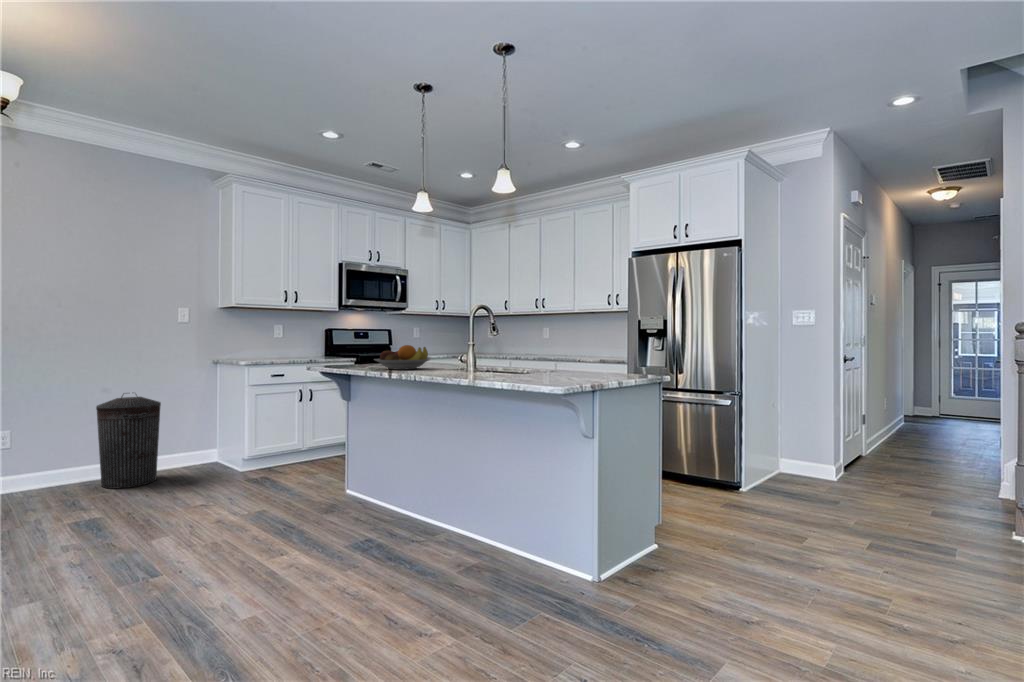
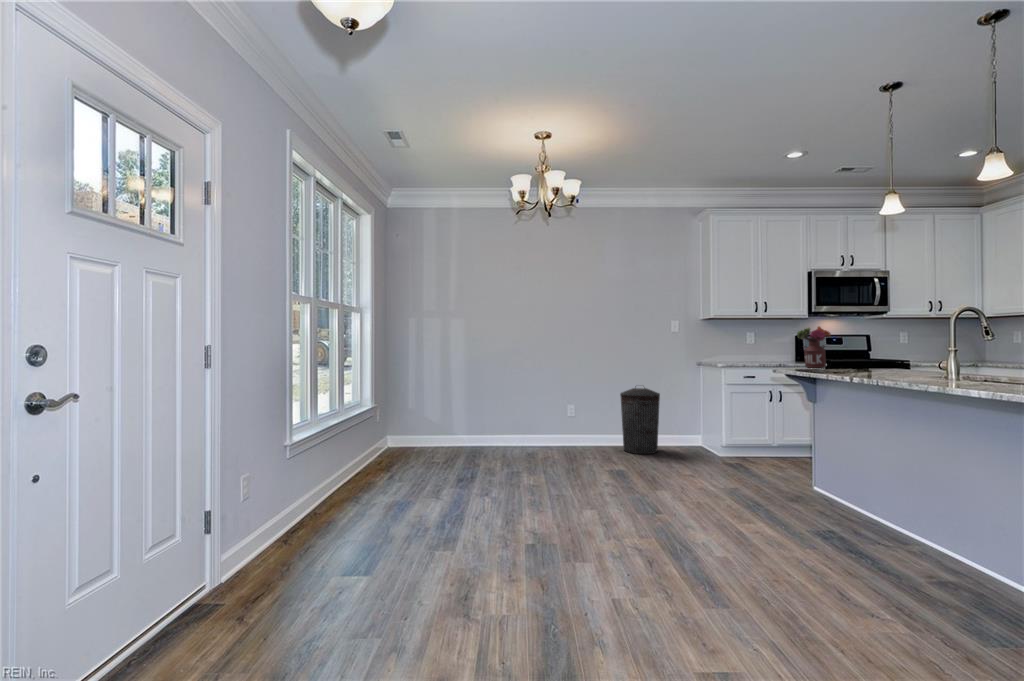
flower arrangement: none [330,320,362,363] -> present [797,326,831,368]
fruit bowl: present [374,345,430,370] -> none [838,351,905,375]

